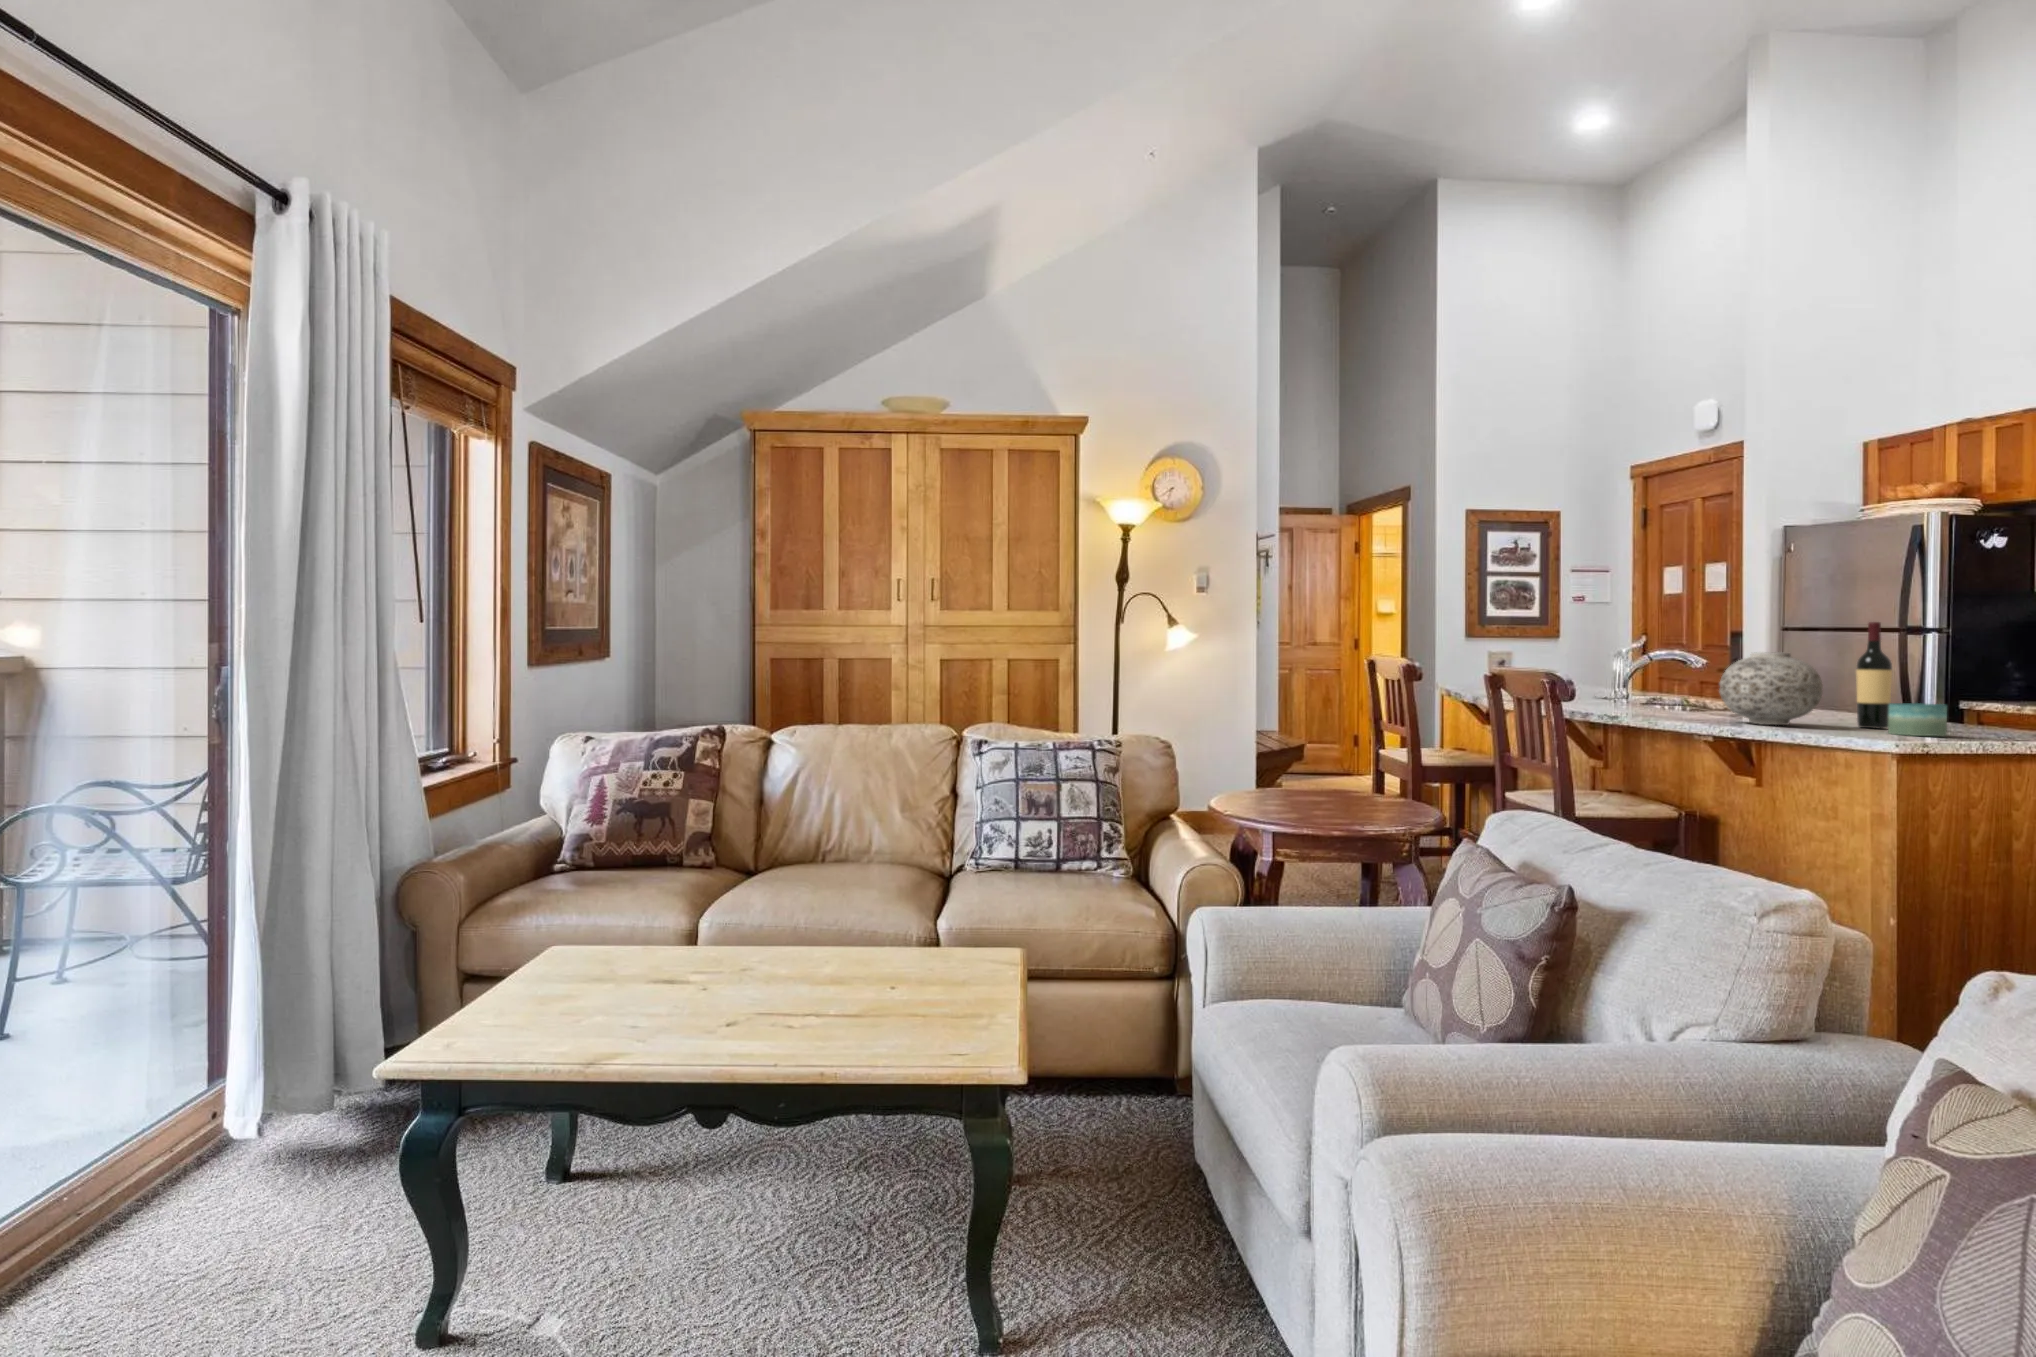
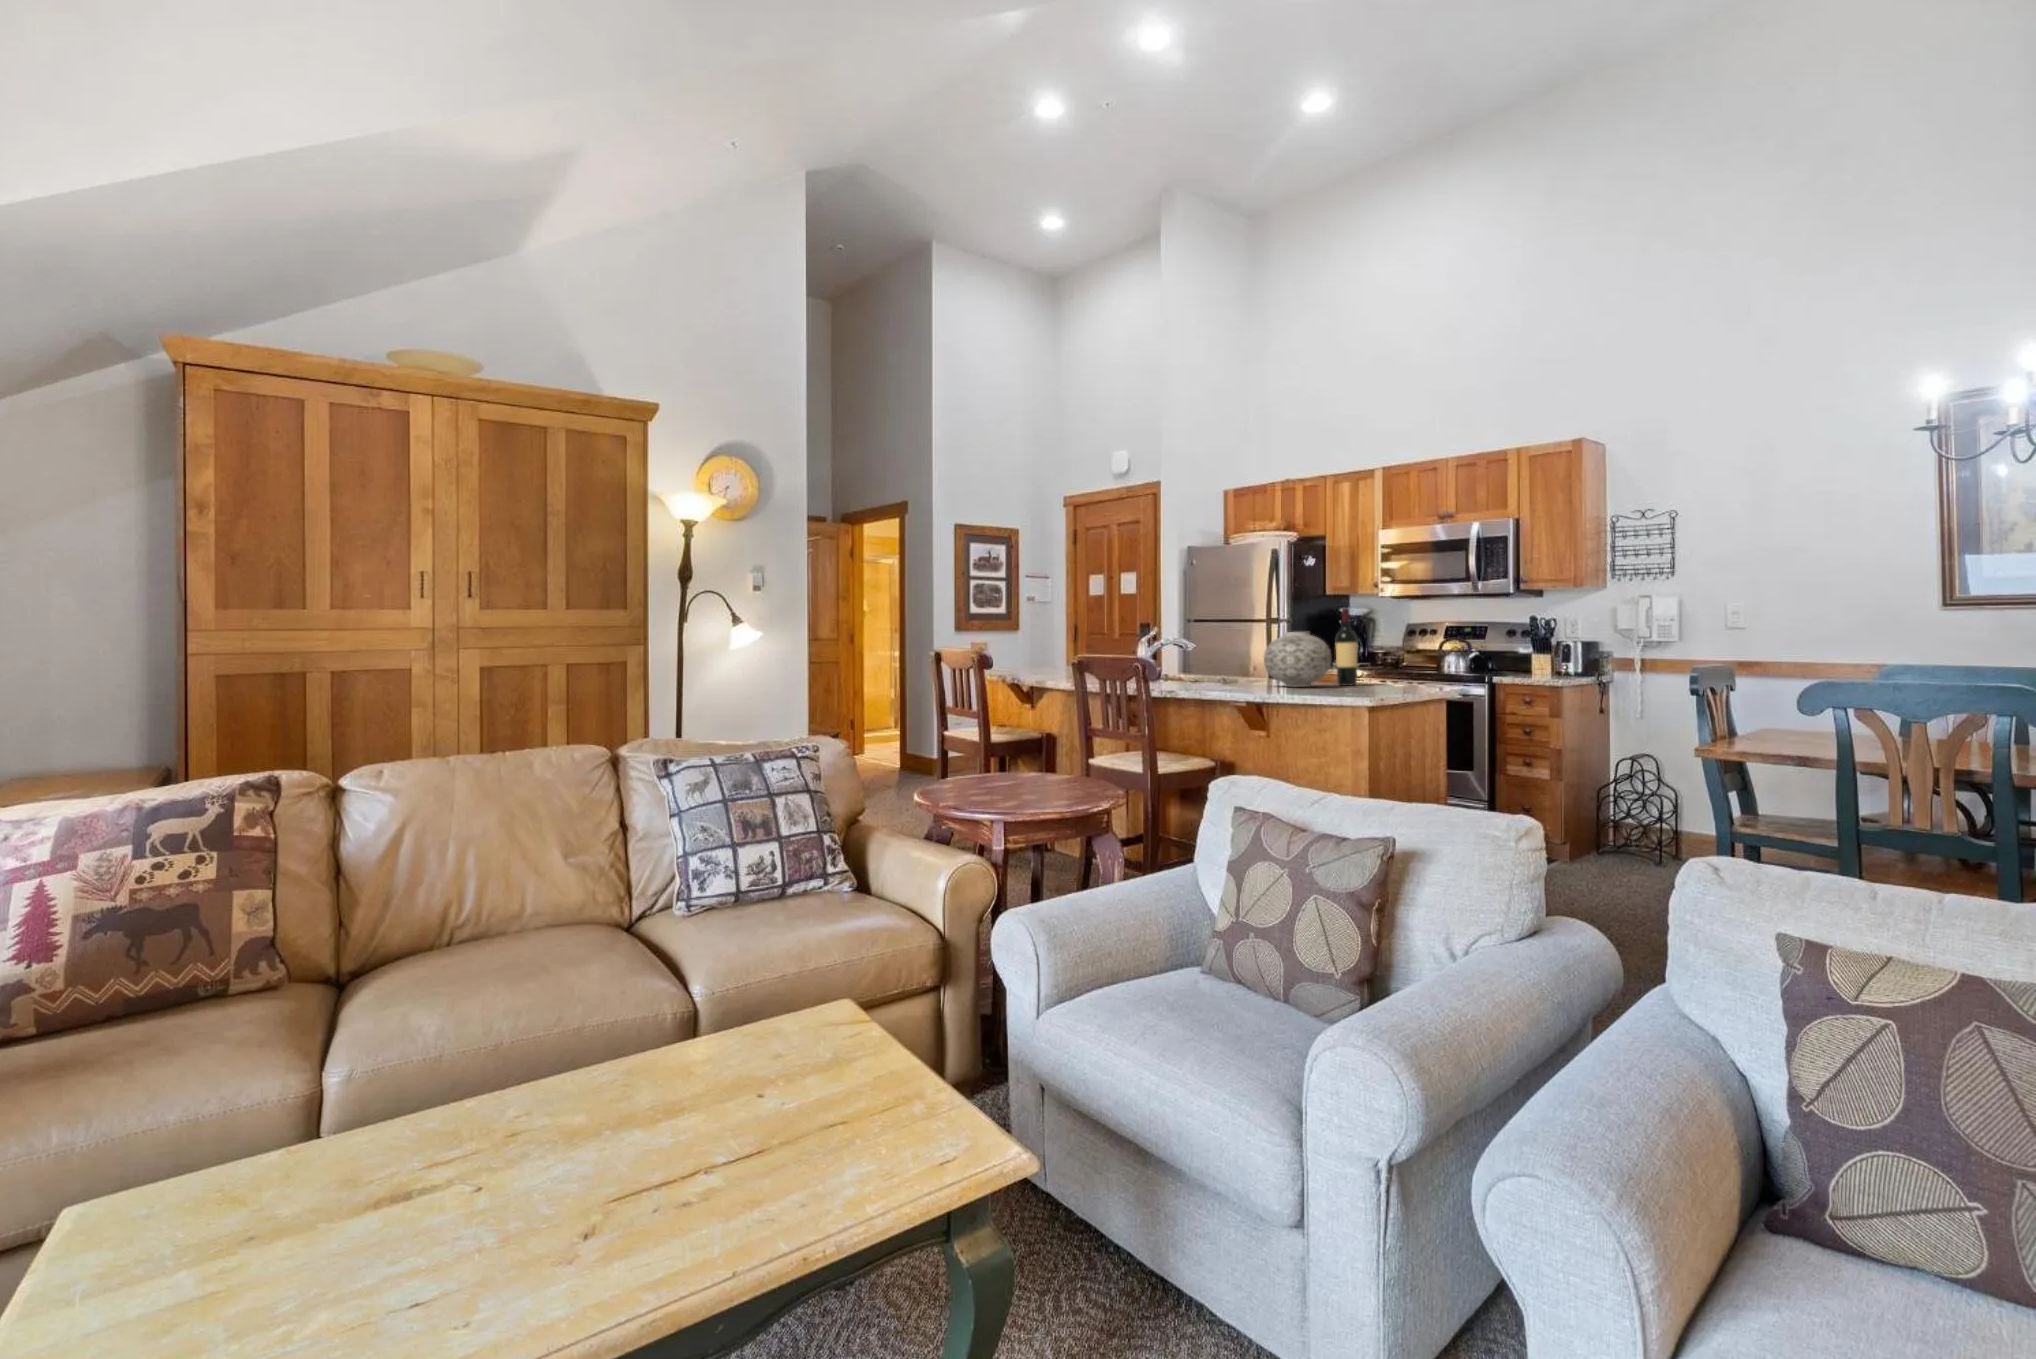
candle: present [1888,703,1947,736] -> none [1371,665,1407,689]

